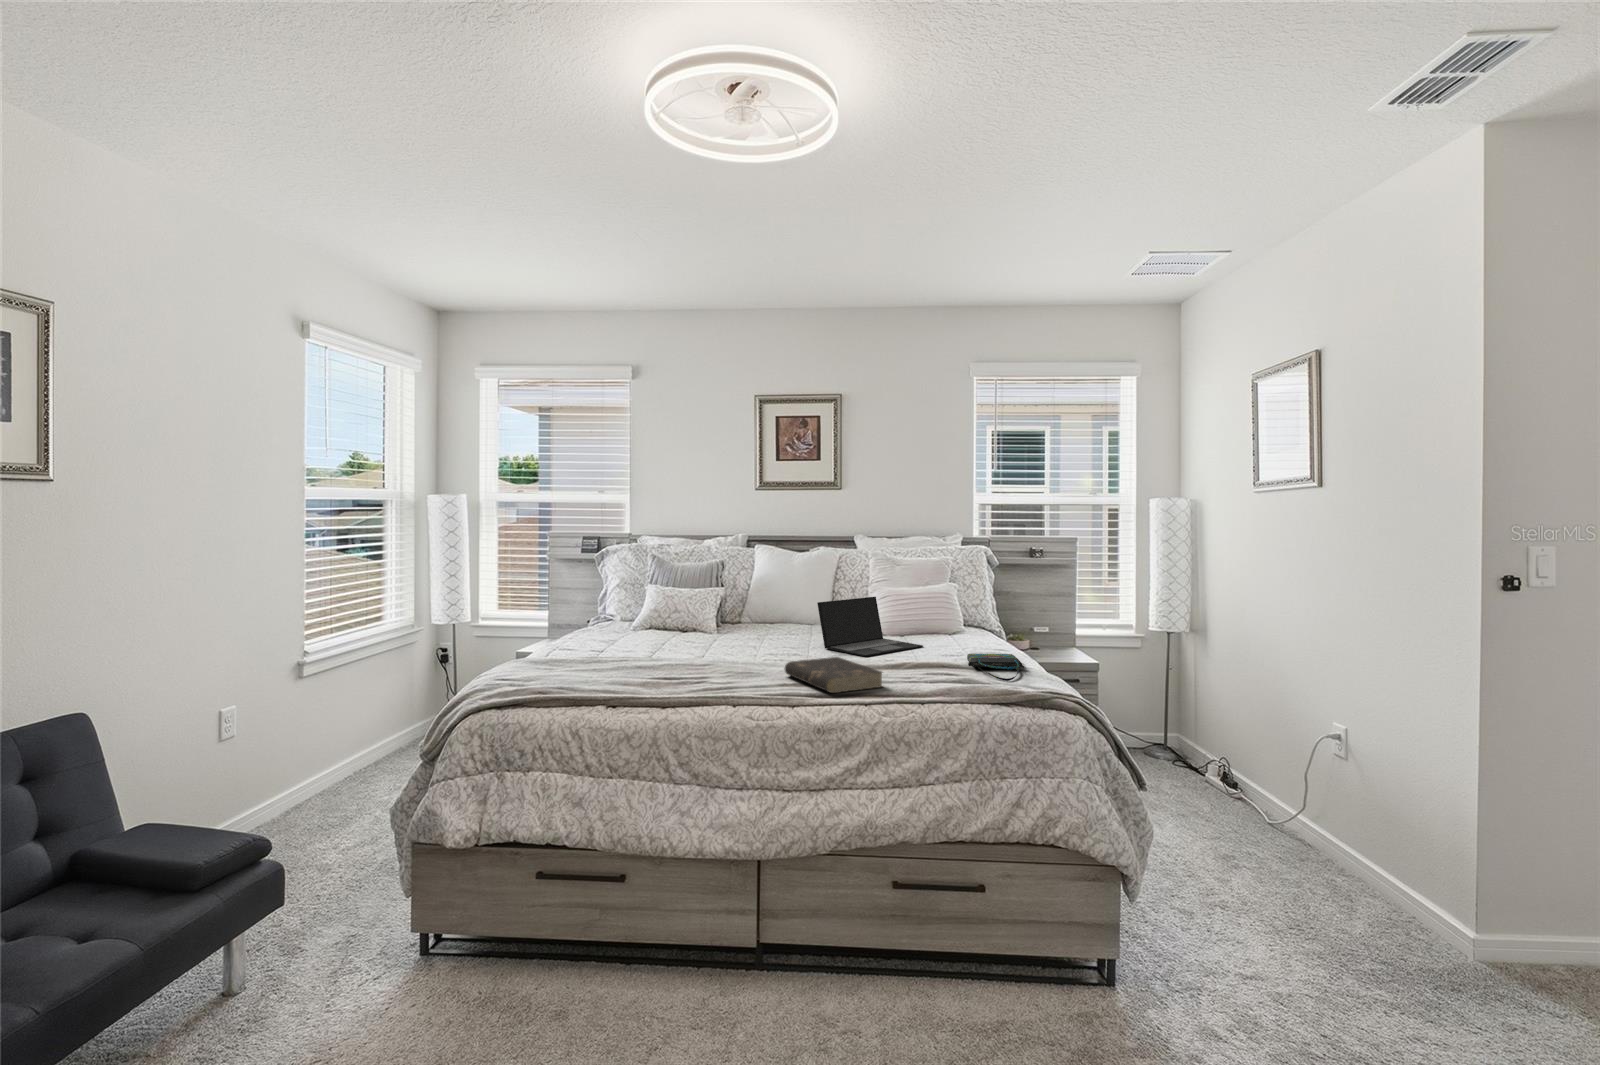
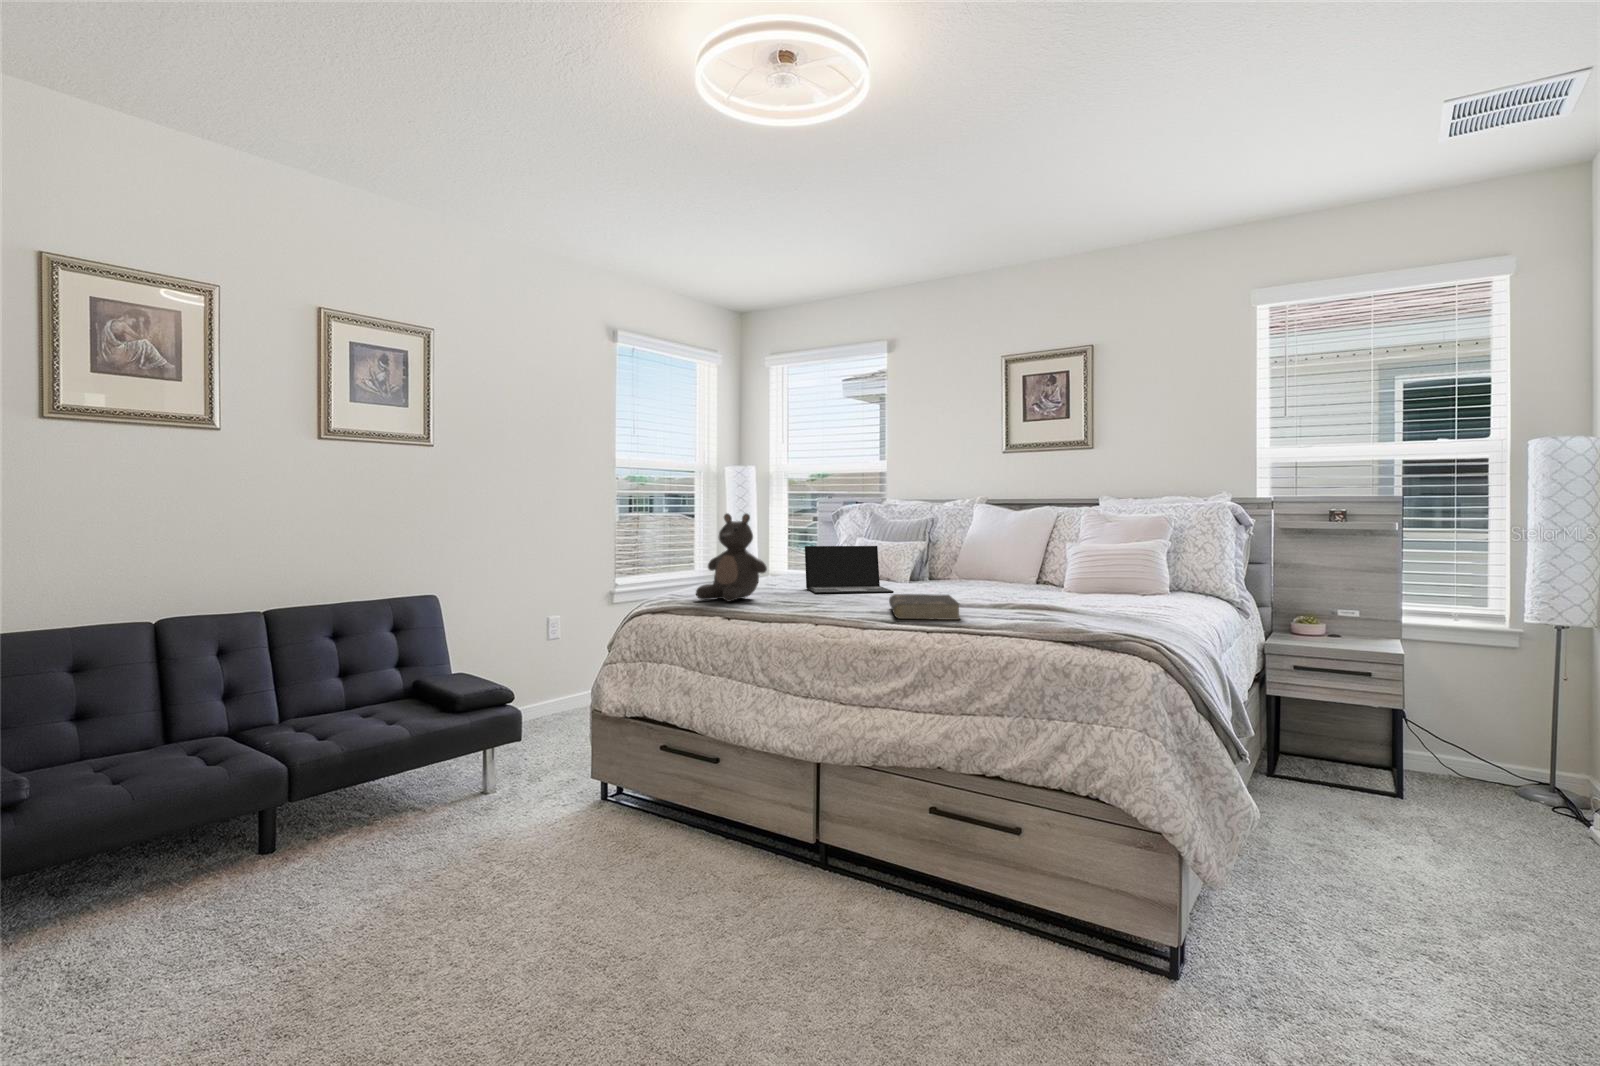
teddy bear: none [553,580,634,686] -> present [696,513,767,602]
laptop: present [817,597,923,656] -> present [805,546,894,593]
tote bag: present [967,654,1024,681] -> none [1086,604,1160,626]

